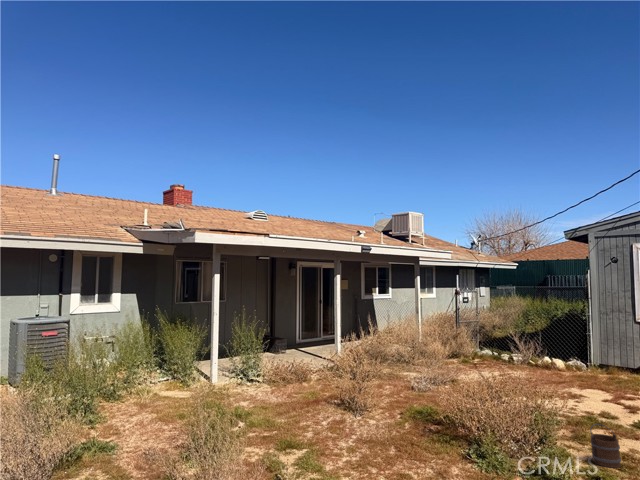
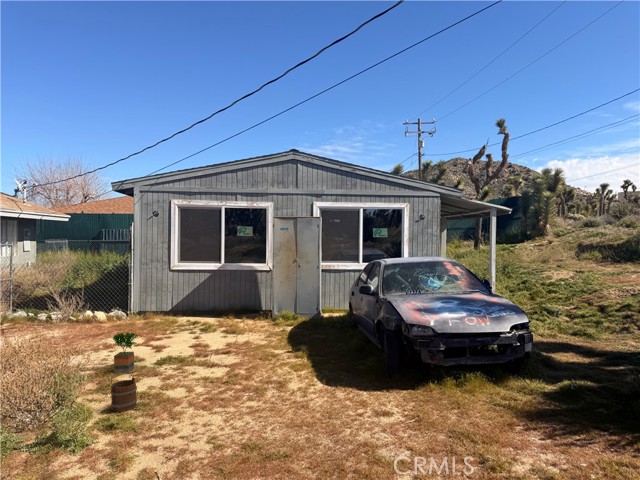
potted tree: none [581,384,611,428] -> present [113,333,138,373]

